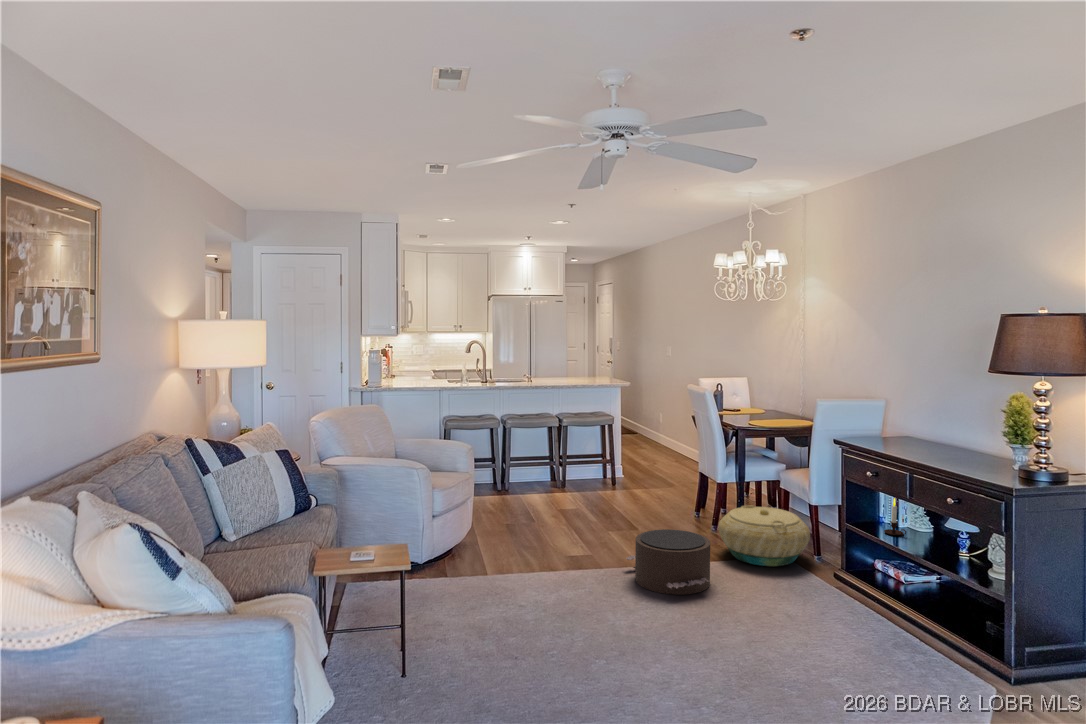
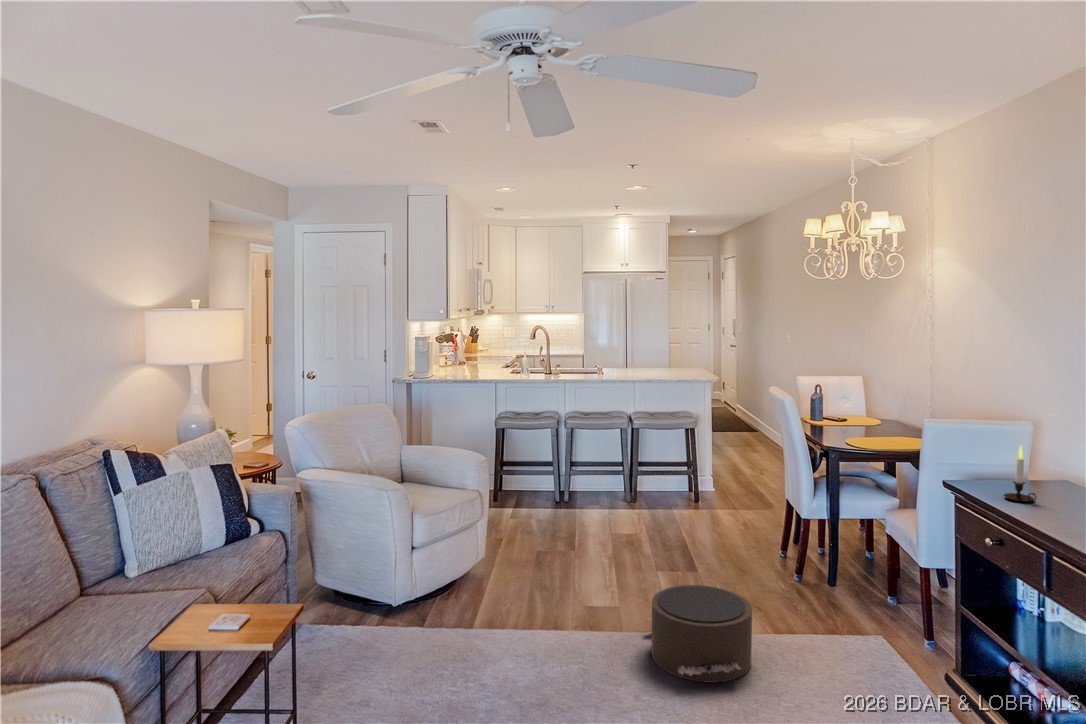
candle: present [884,498,906,535] -> present [1004,447,1036,502]
basket: present [718,506,810,566] -> none [785,557,914,649]

